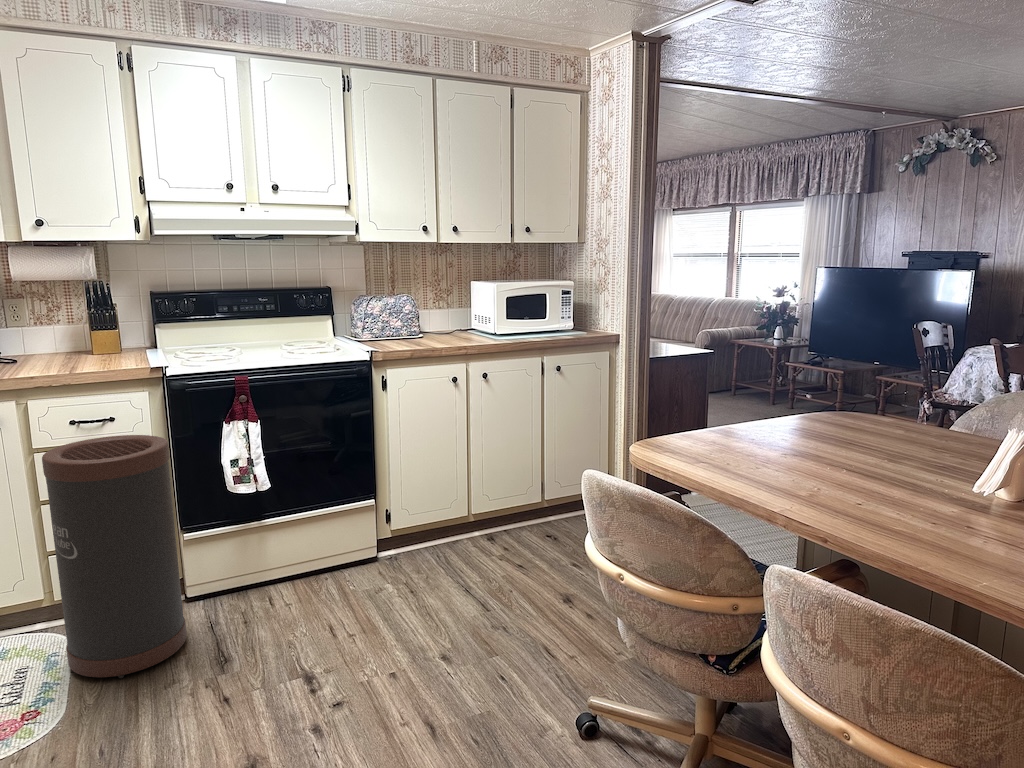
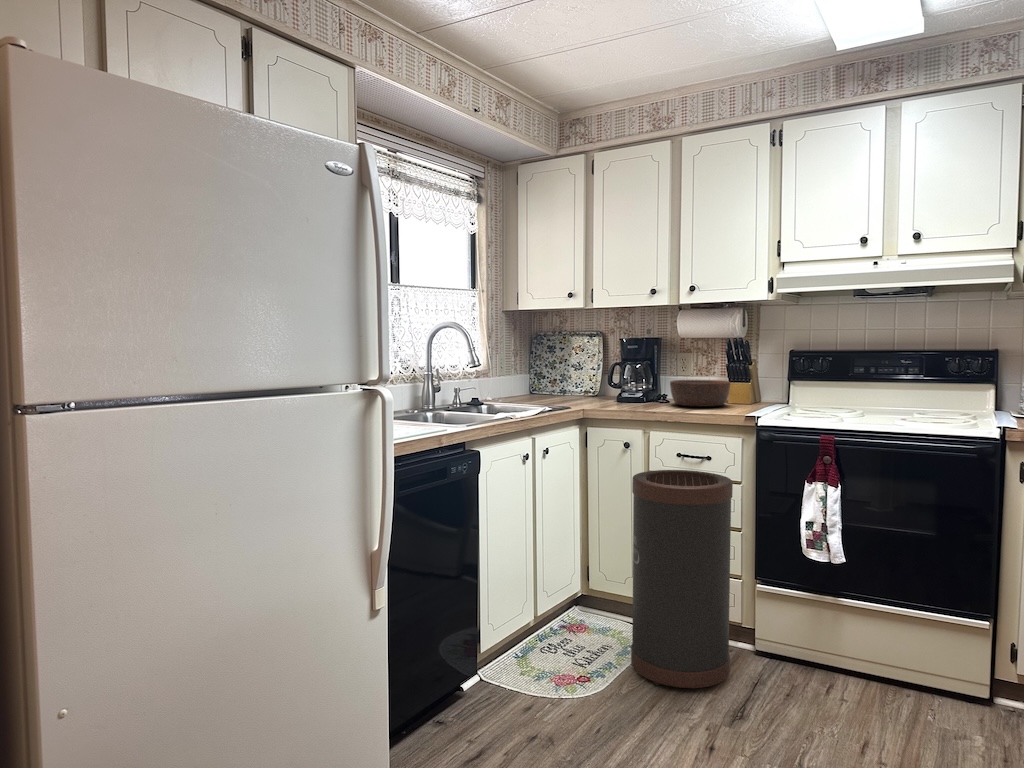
wooden bowl: none [21,331,102,365] -> present [670,380,730,407]

